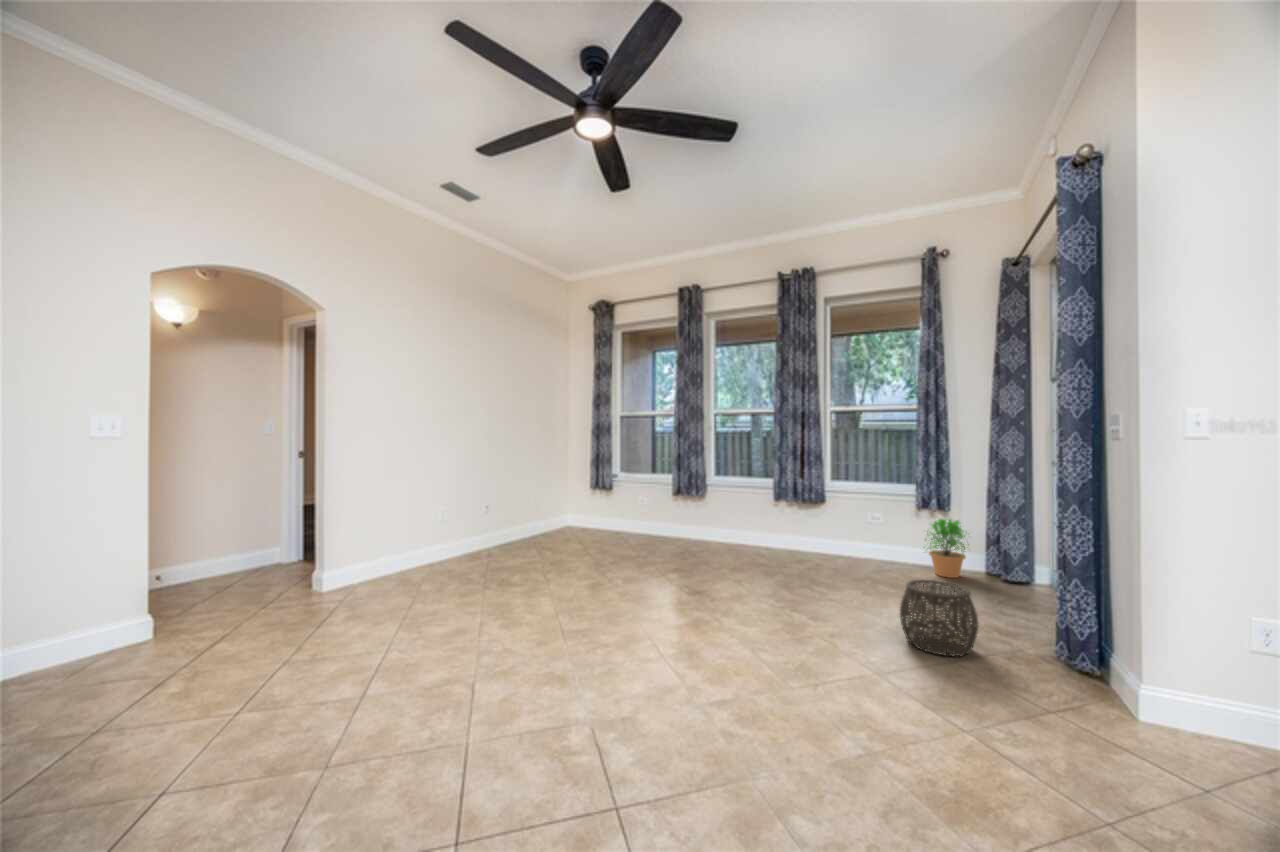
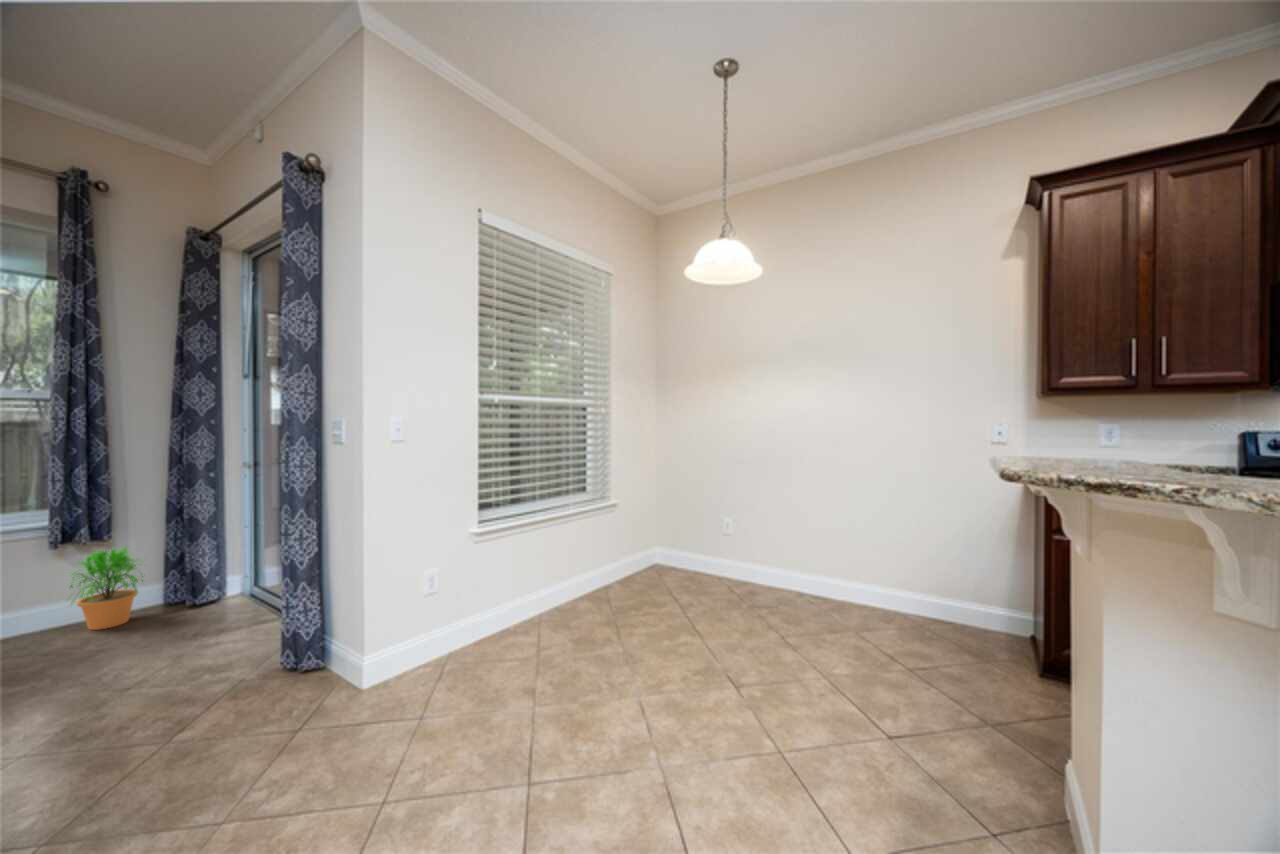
woven basket: present [900,580,978,656] -> none [64,636,196,752]

